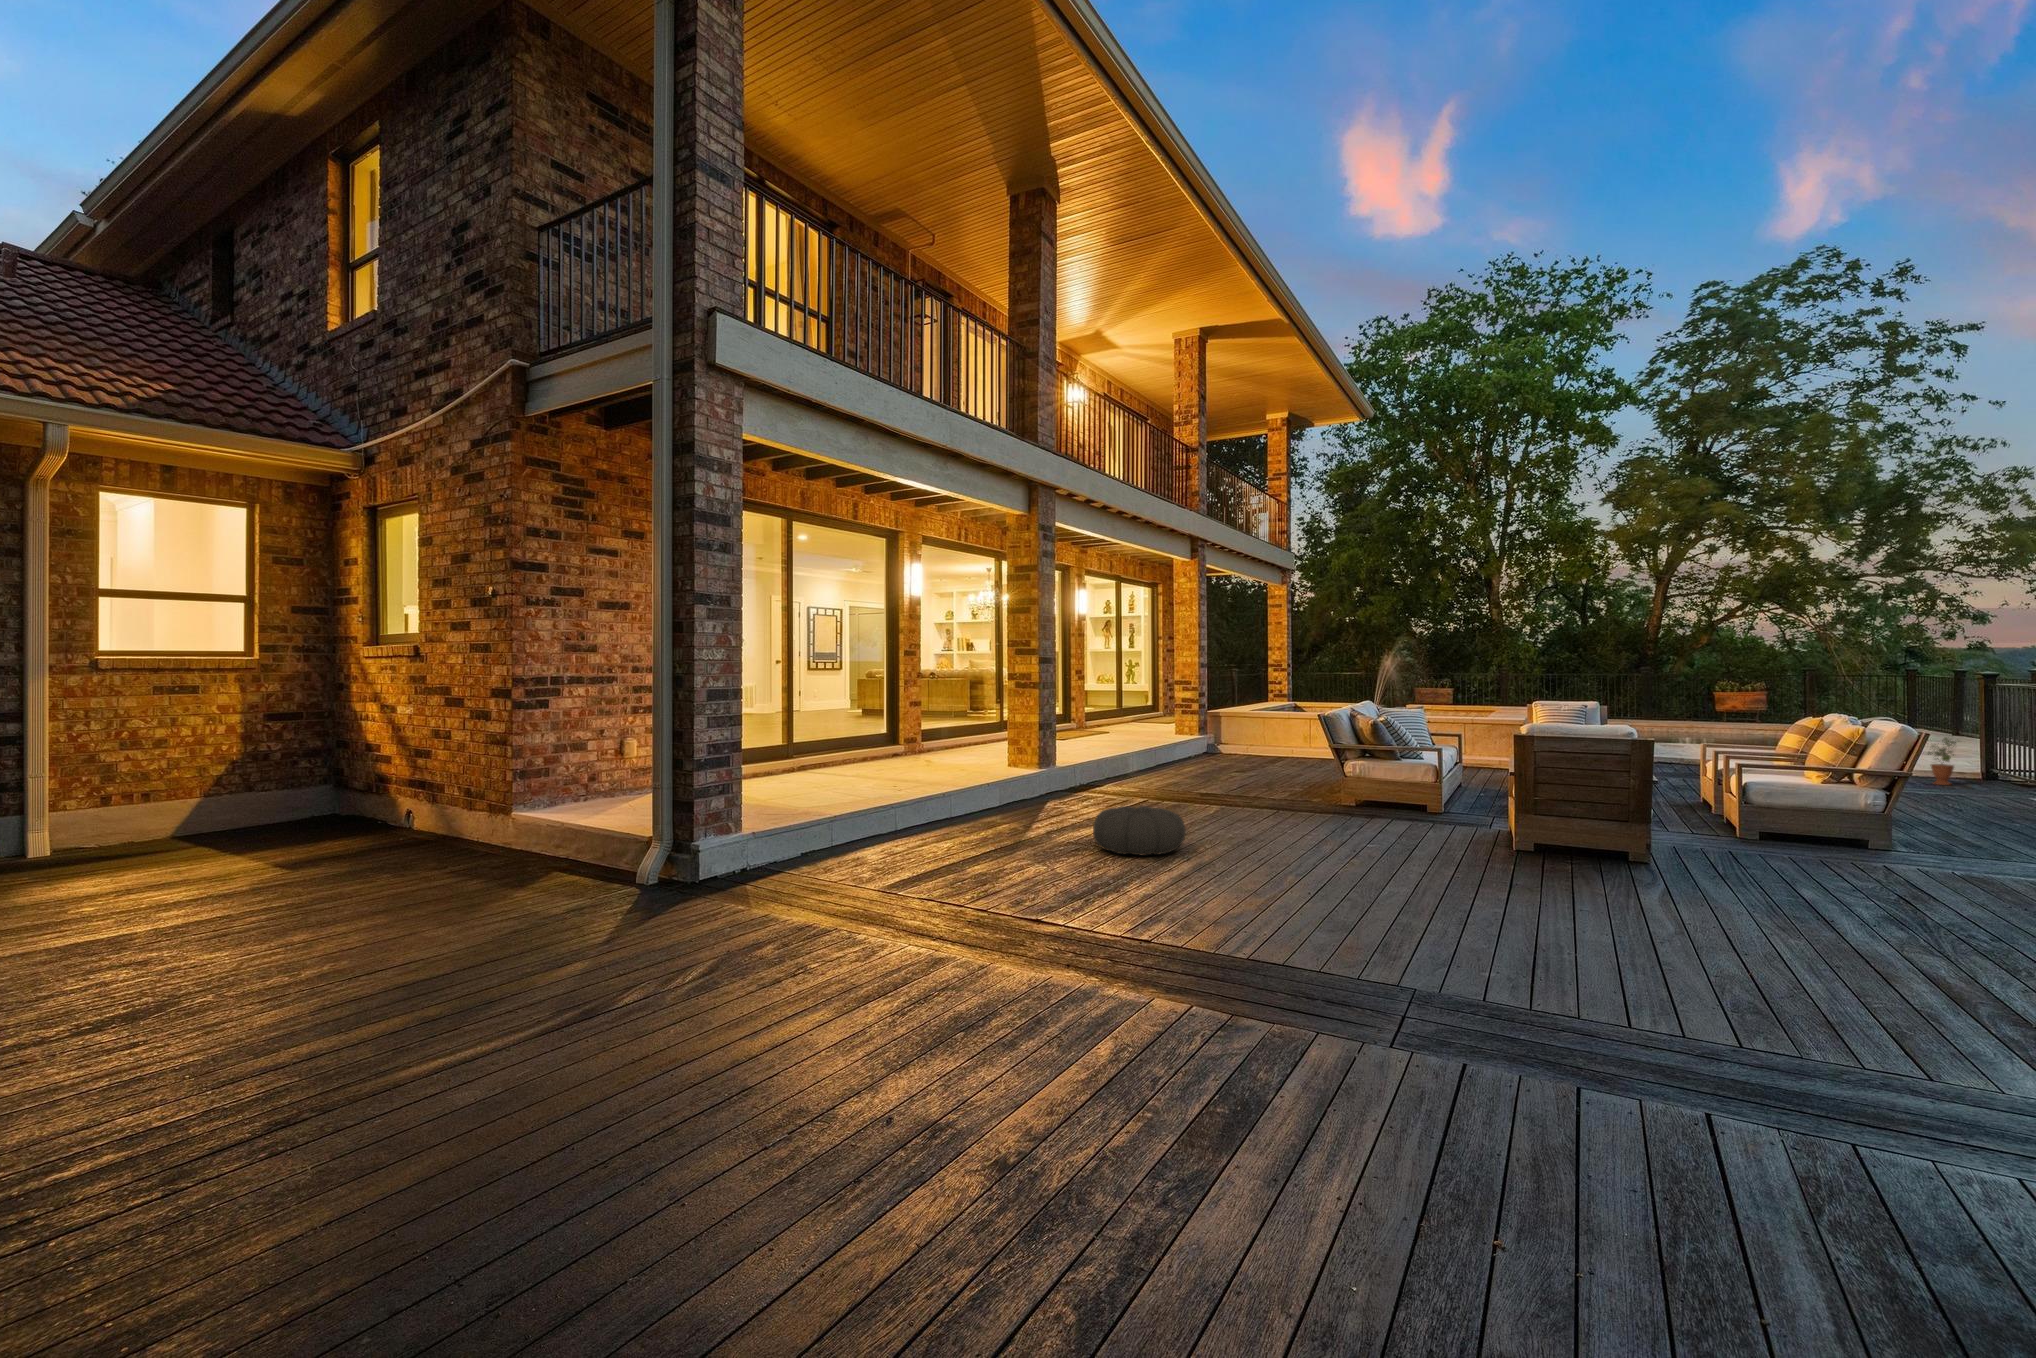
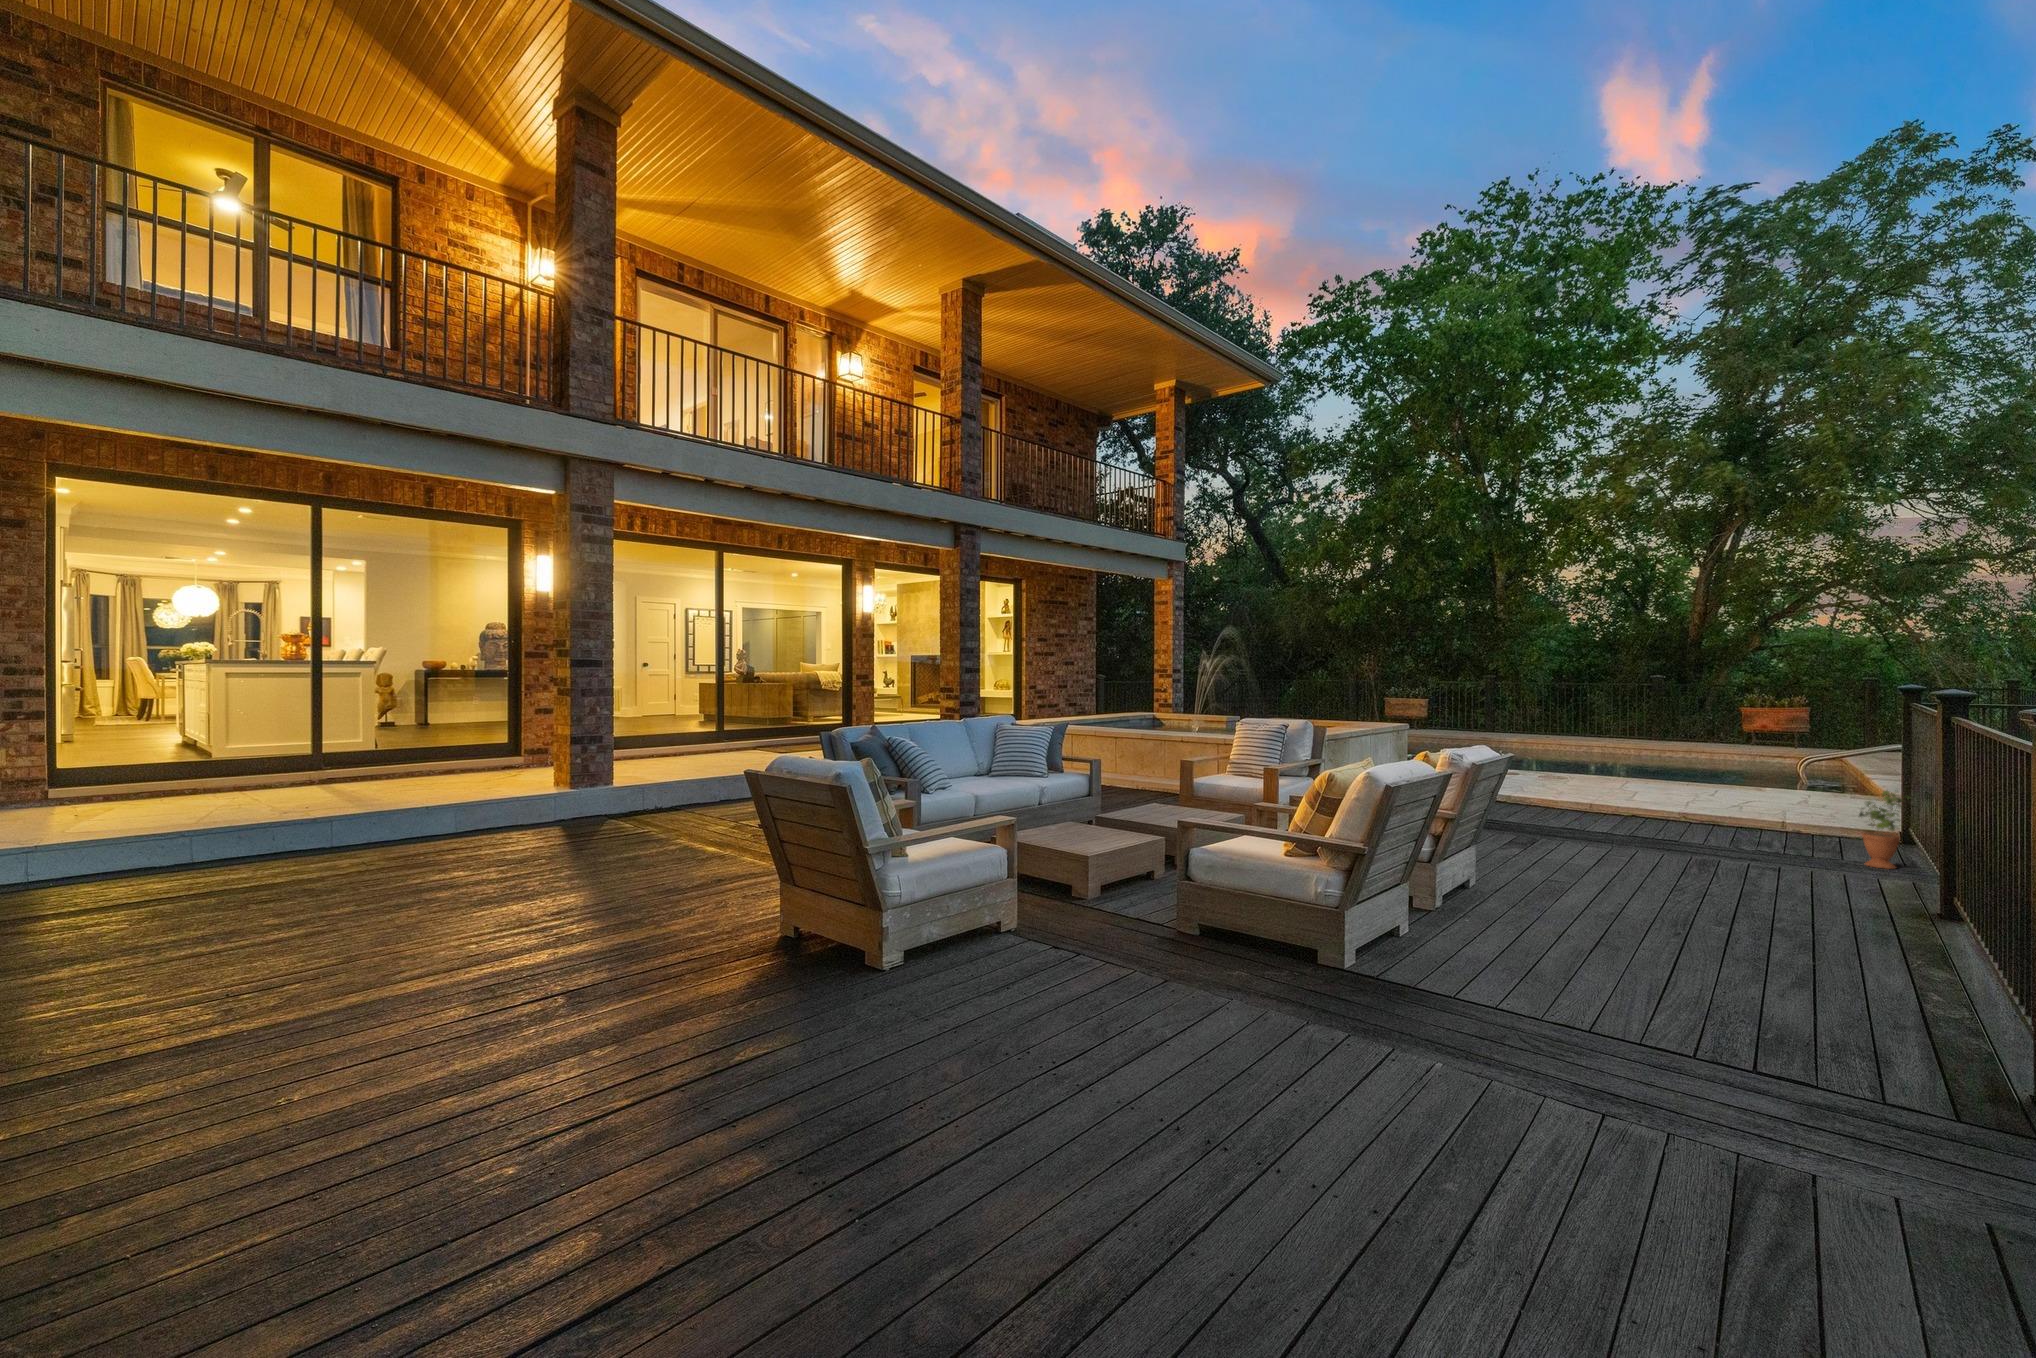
pouf: present [1093,806,1186,855] -> none [121,862,298,939]

